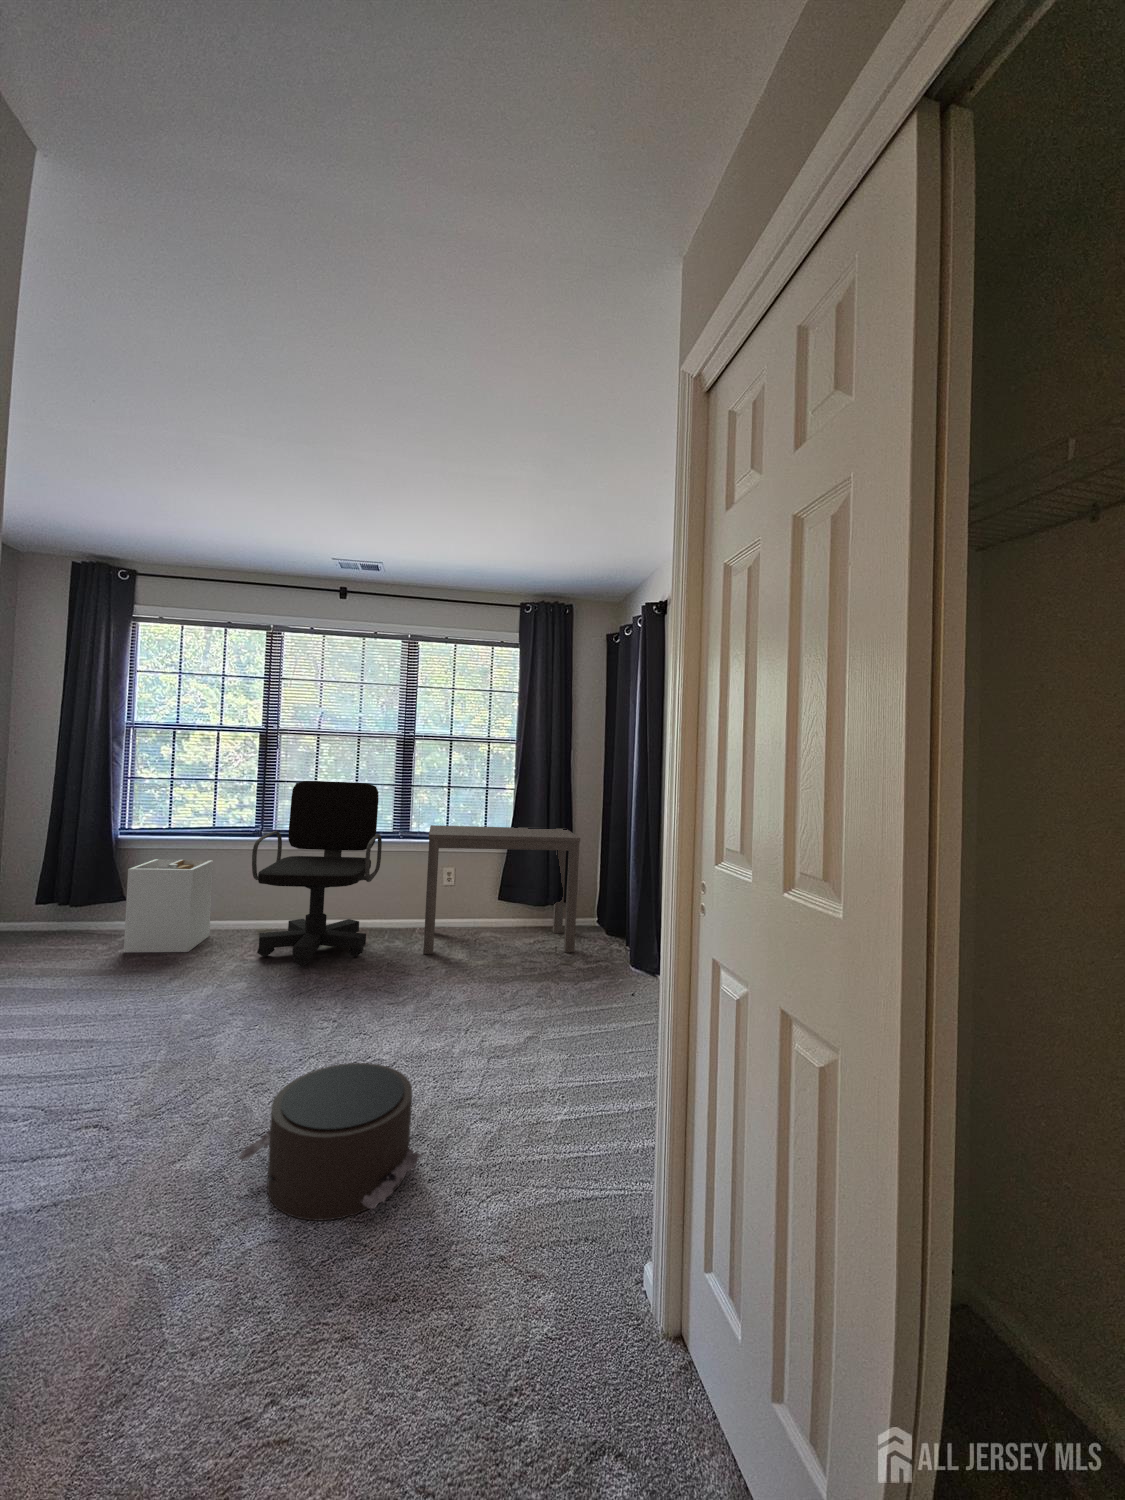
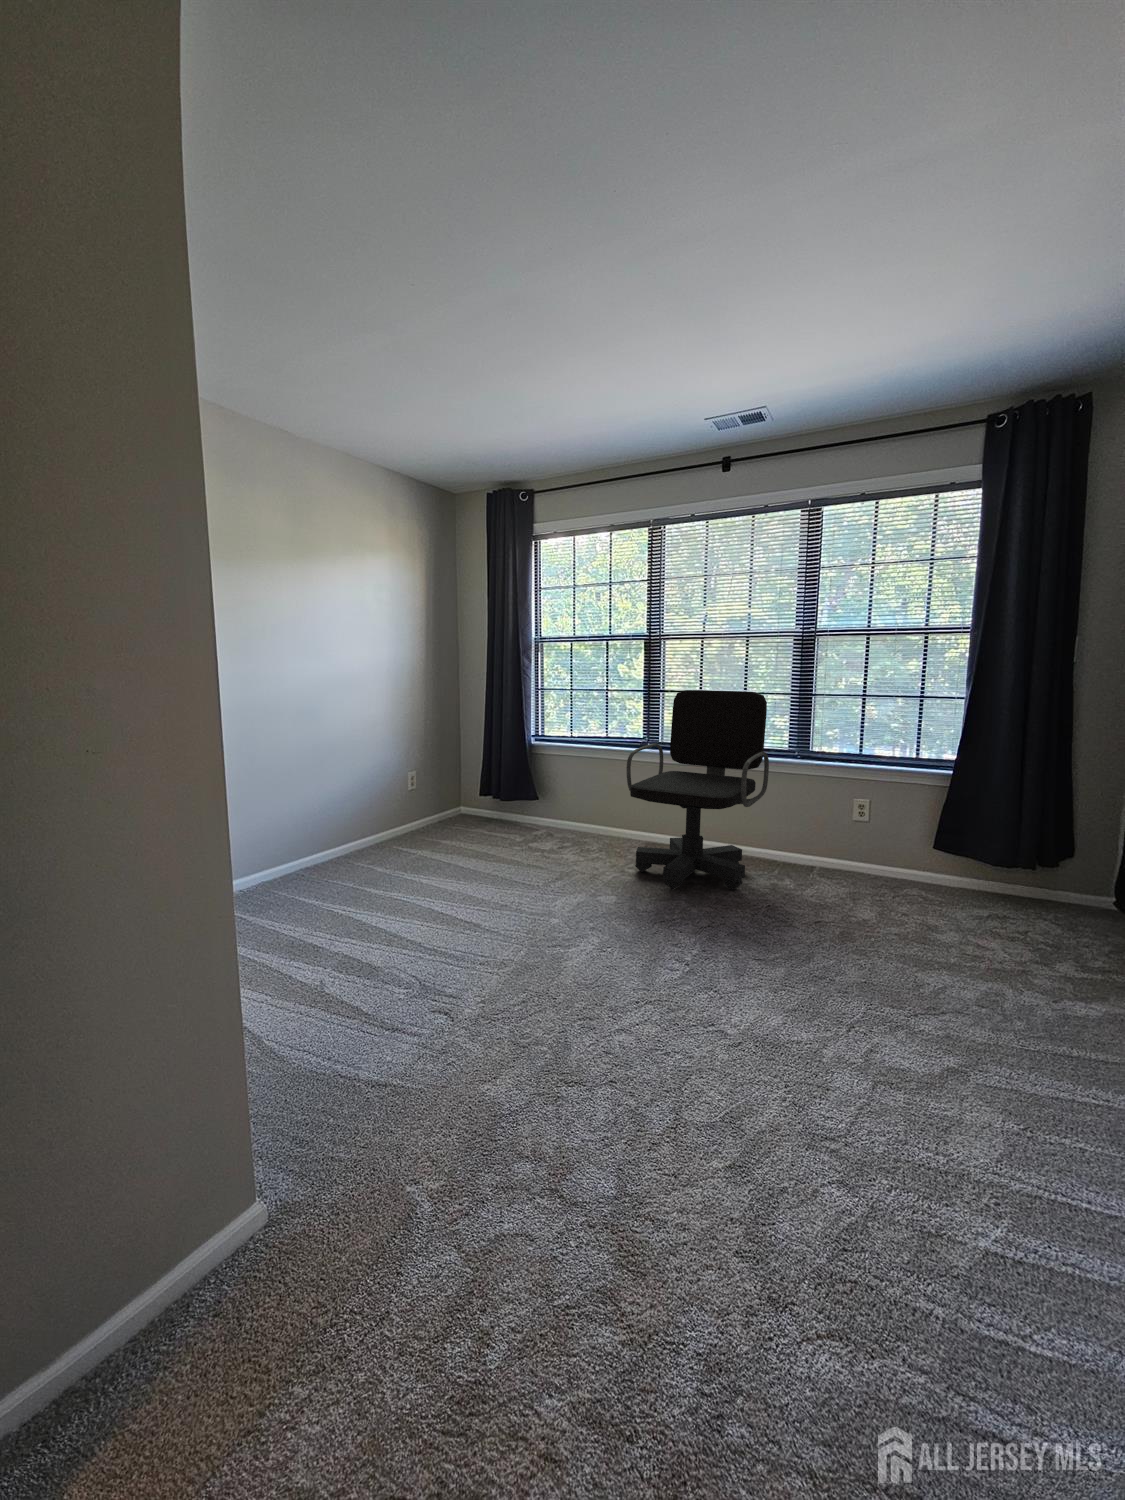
desk: present [423,825,580,954] -> none [814,744,1079,945]
laundry hamper: present [124,859,213,952] -> none [534,765,604,854]
pouf: present [237,1063,423,1220] -> none [523,1034,730,1273]

